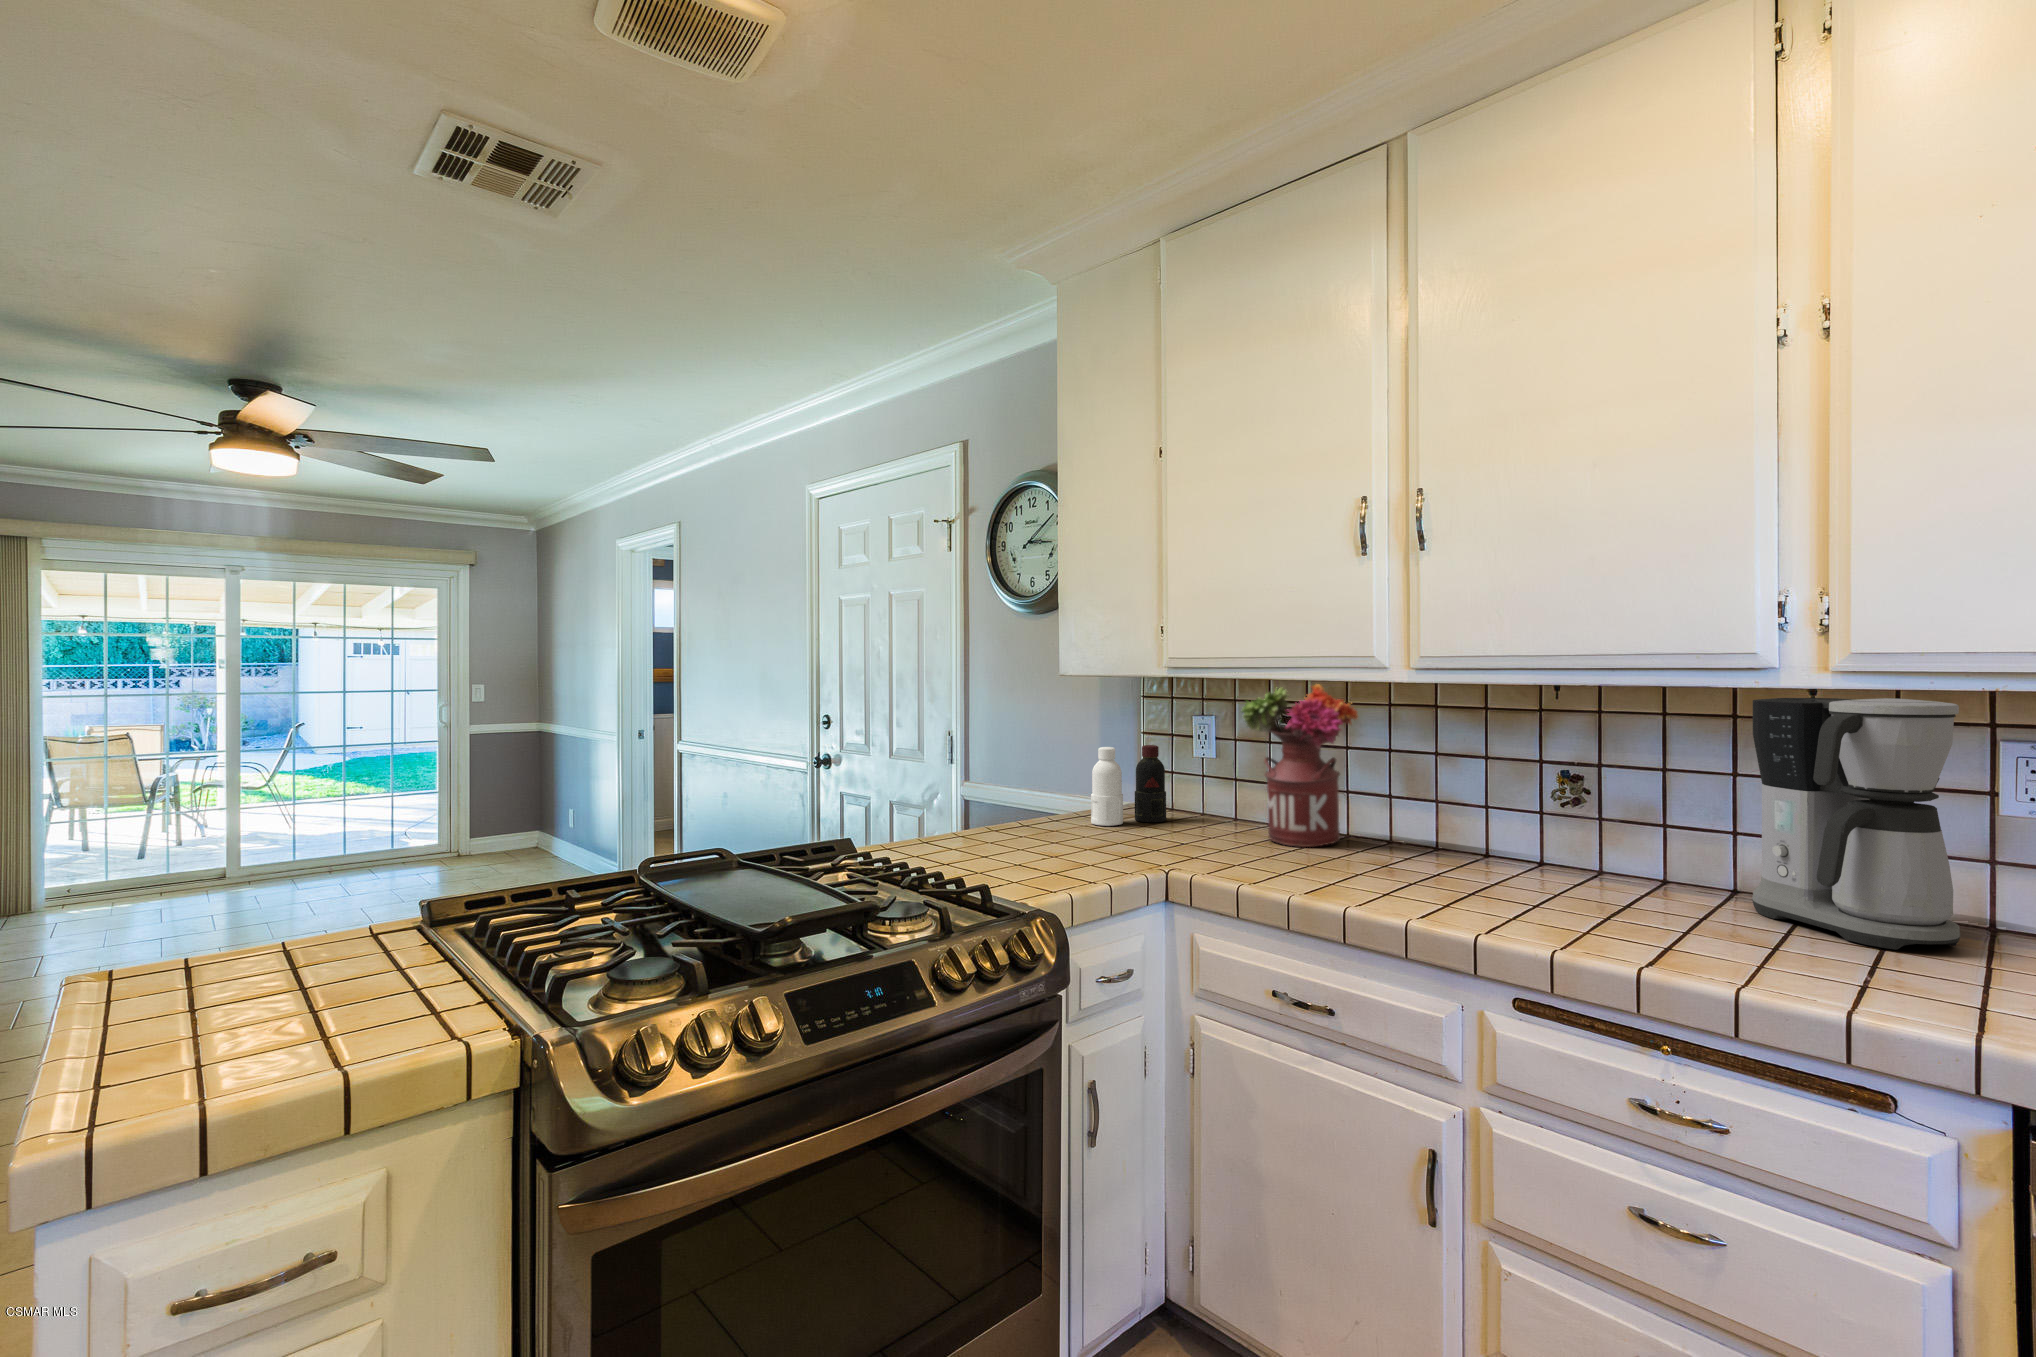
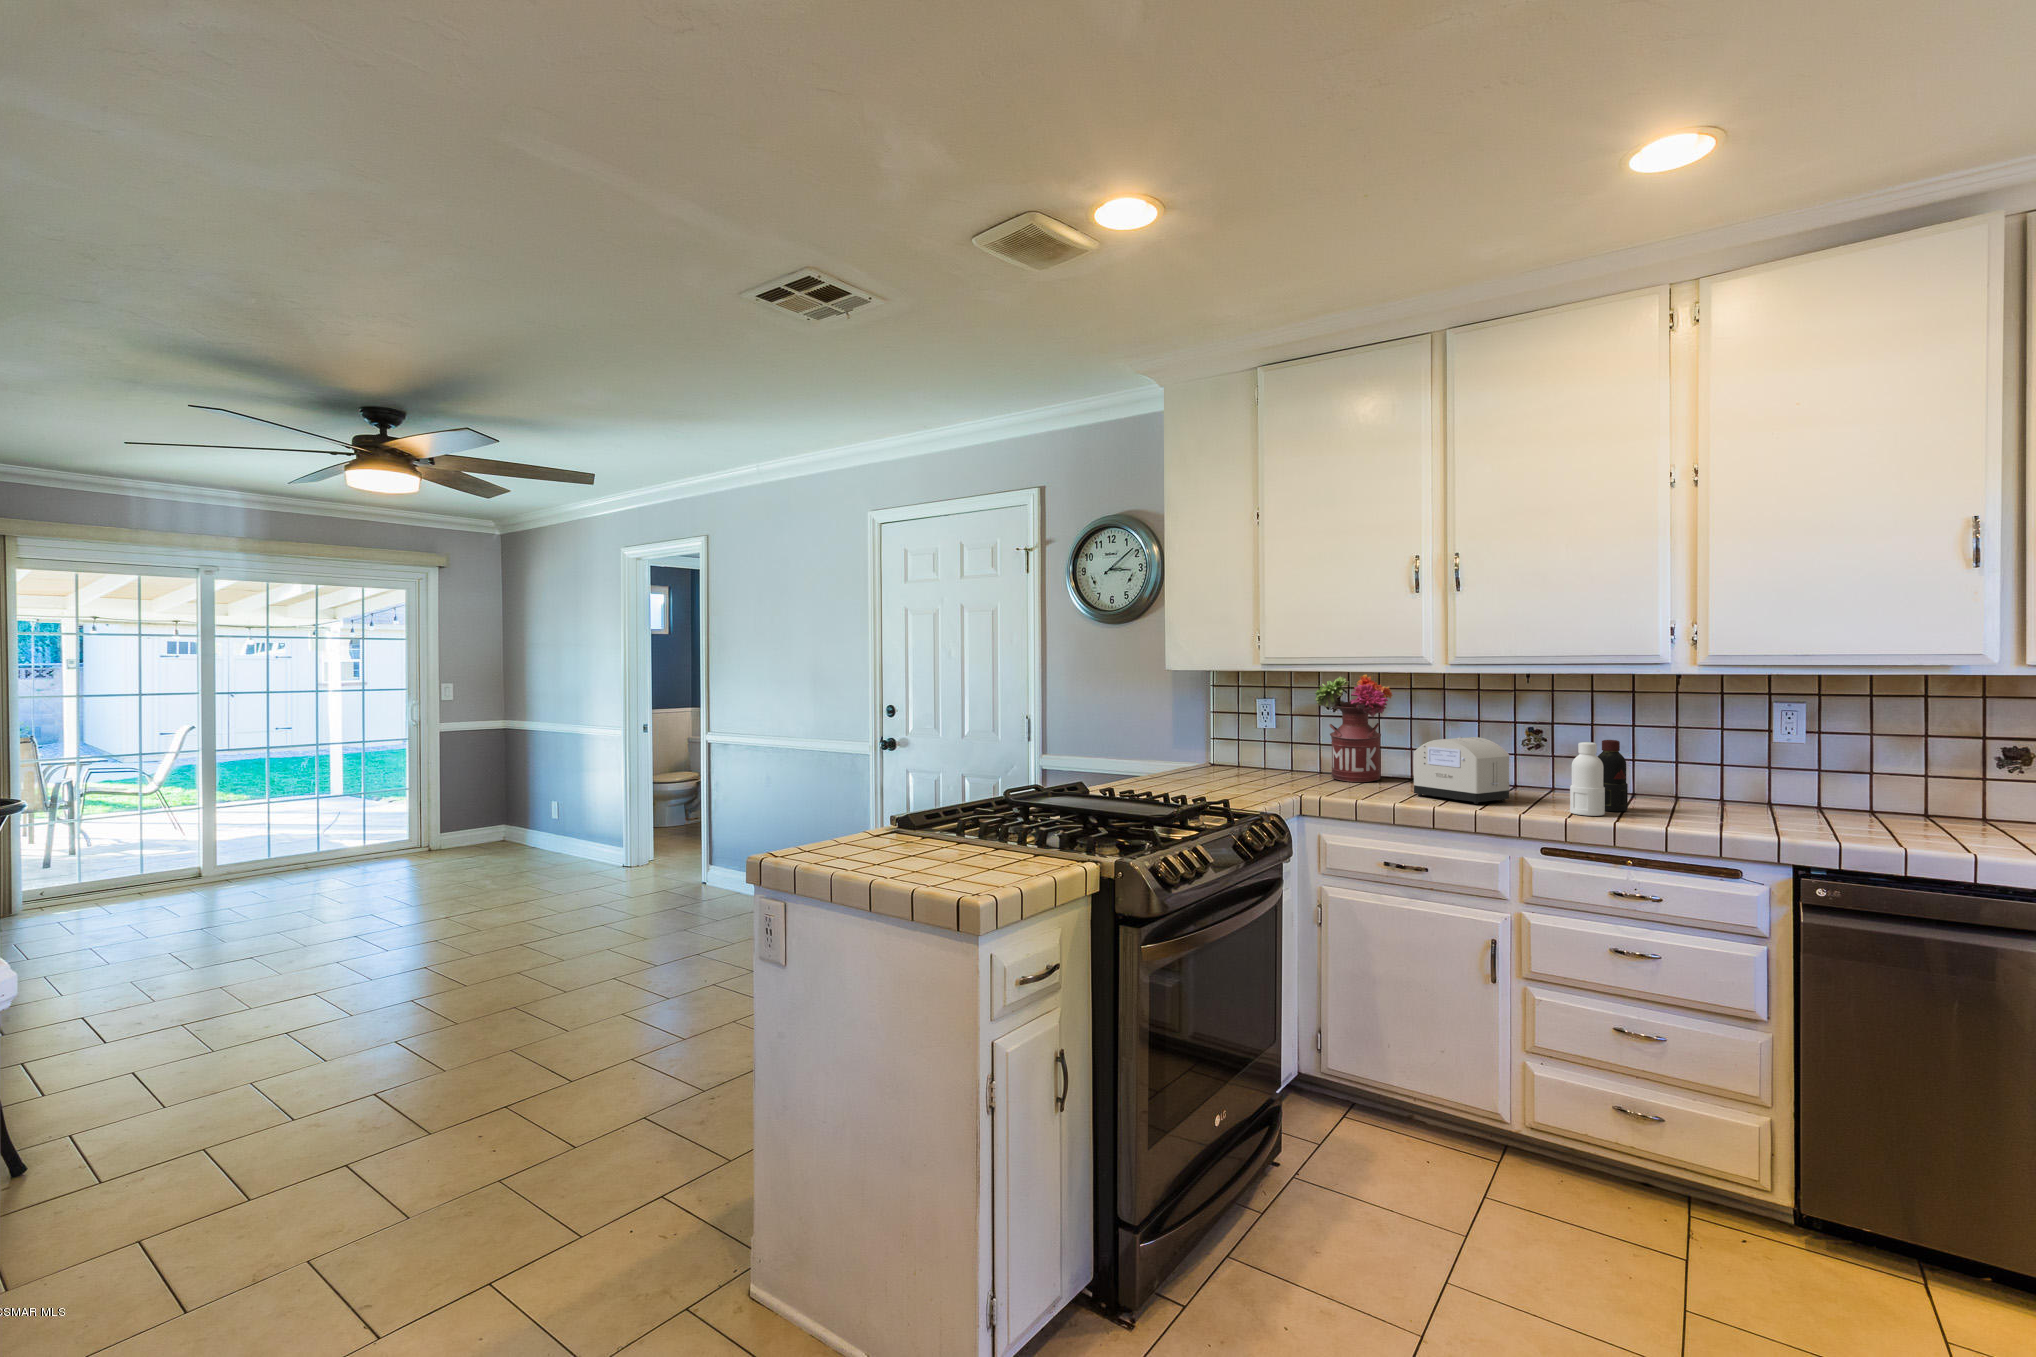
coffee maker: present [1752,698,1960,950] -> none [1647,680,1758,812]
bottle: present [1091,745,1166,826] -> present [1570,740,1628,816]
toaster: none [1346,785,1491,904] -> present [1413,737,1509,804]

